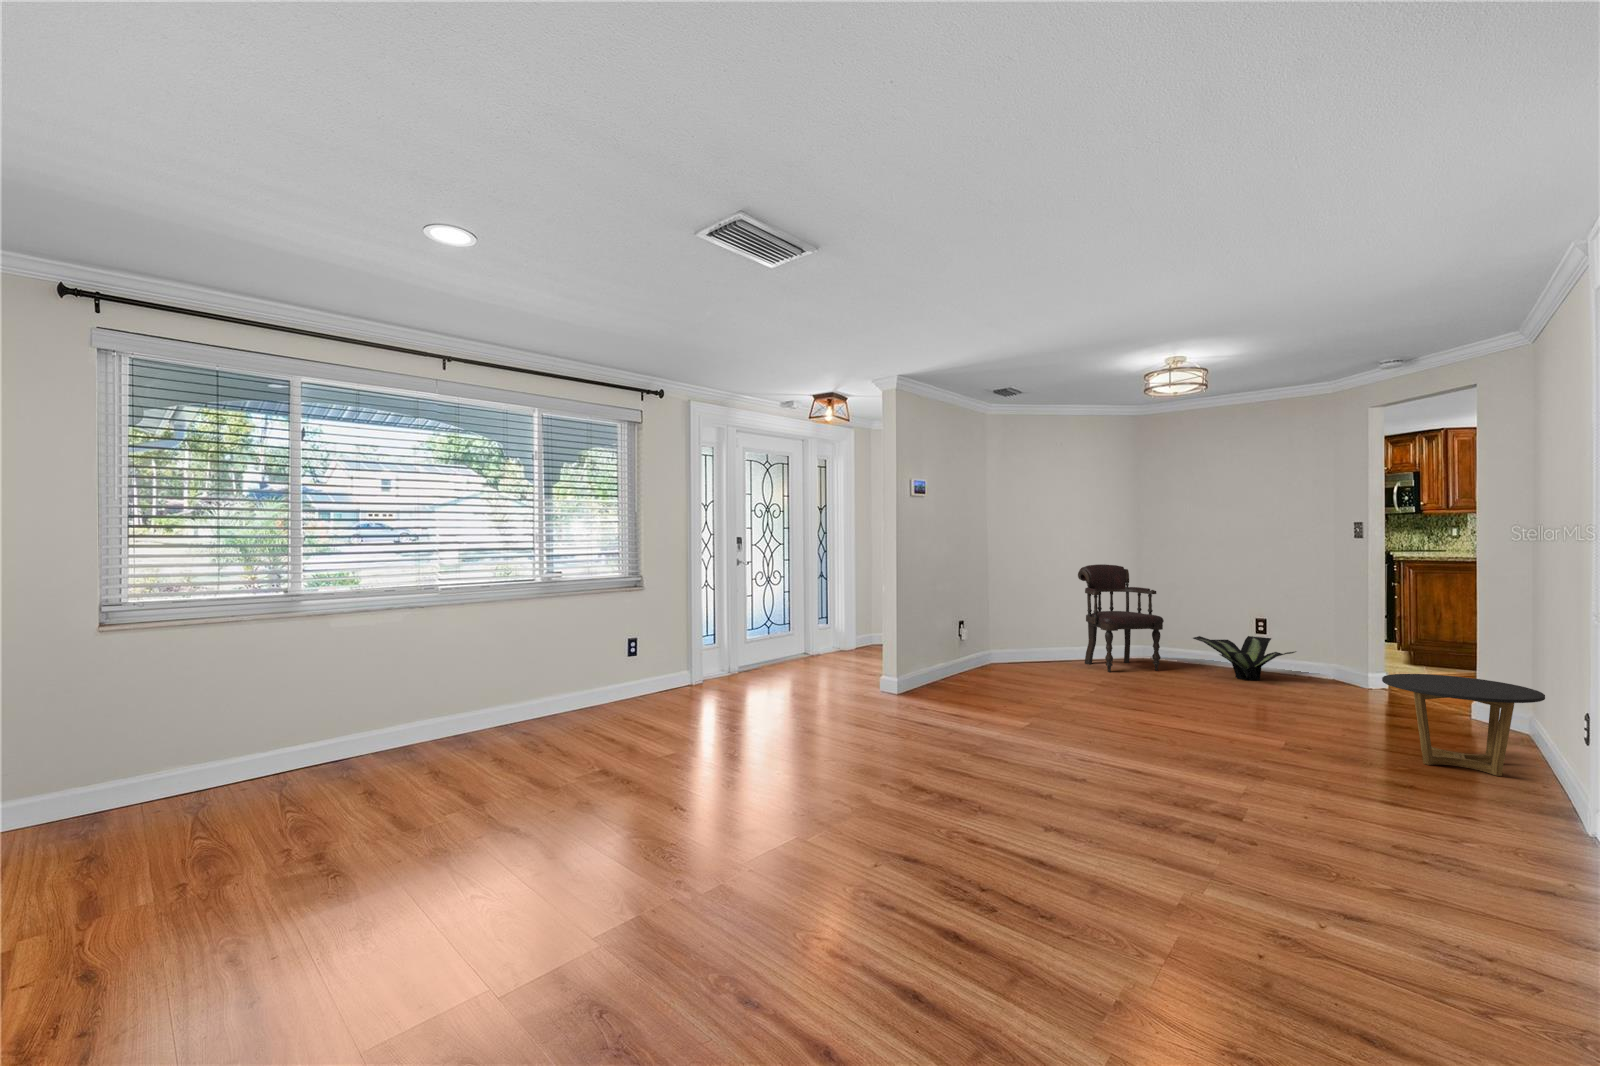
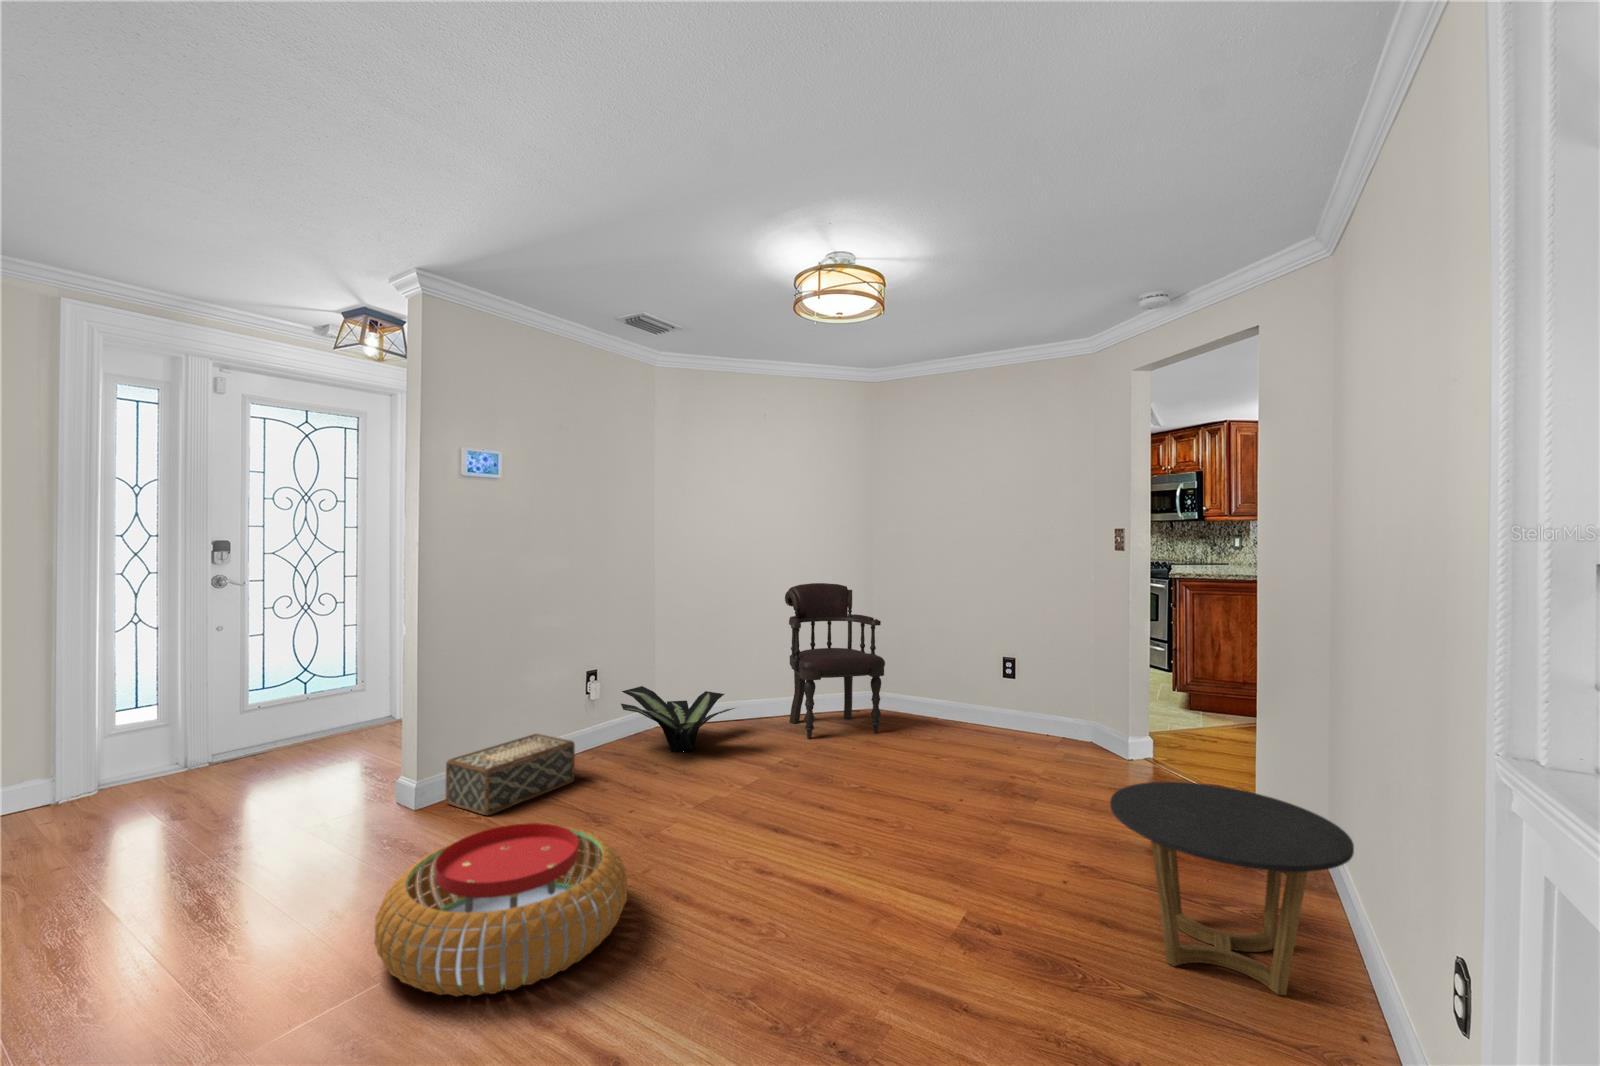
potted plant: present [1193,636,1296,680] -> present [621,686,734,752]
woven basket: none [911,657,974,698] -> present [446,734,575,815]
pouf: none [966,686,1092,752] -> present [374,823,628,996]

